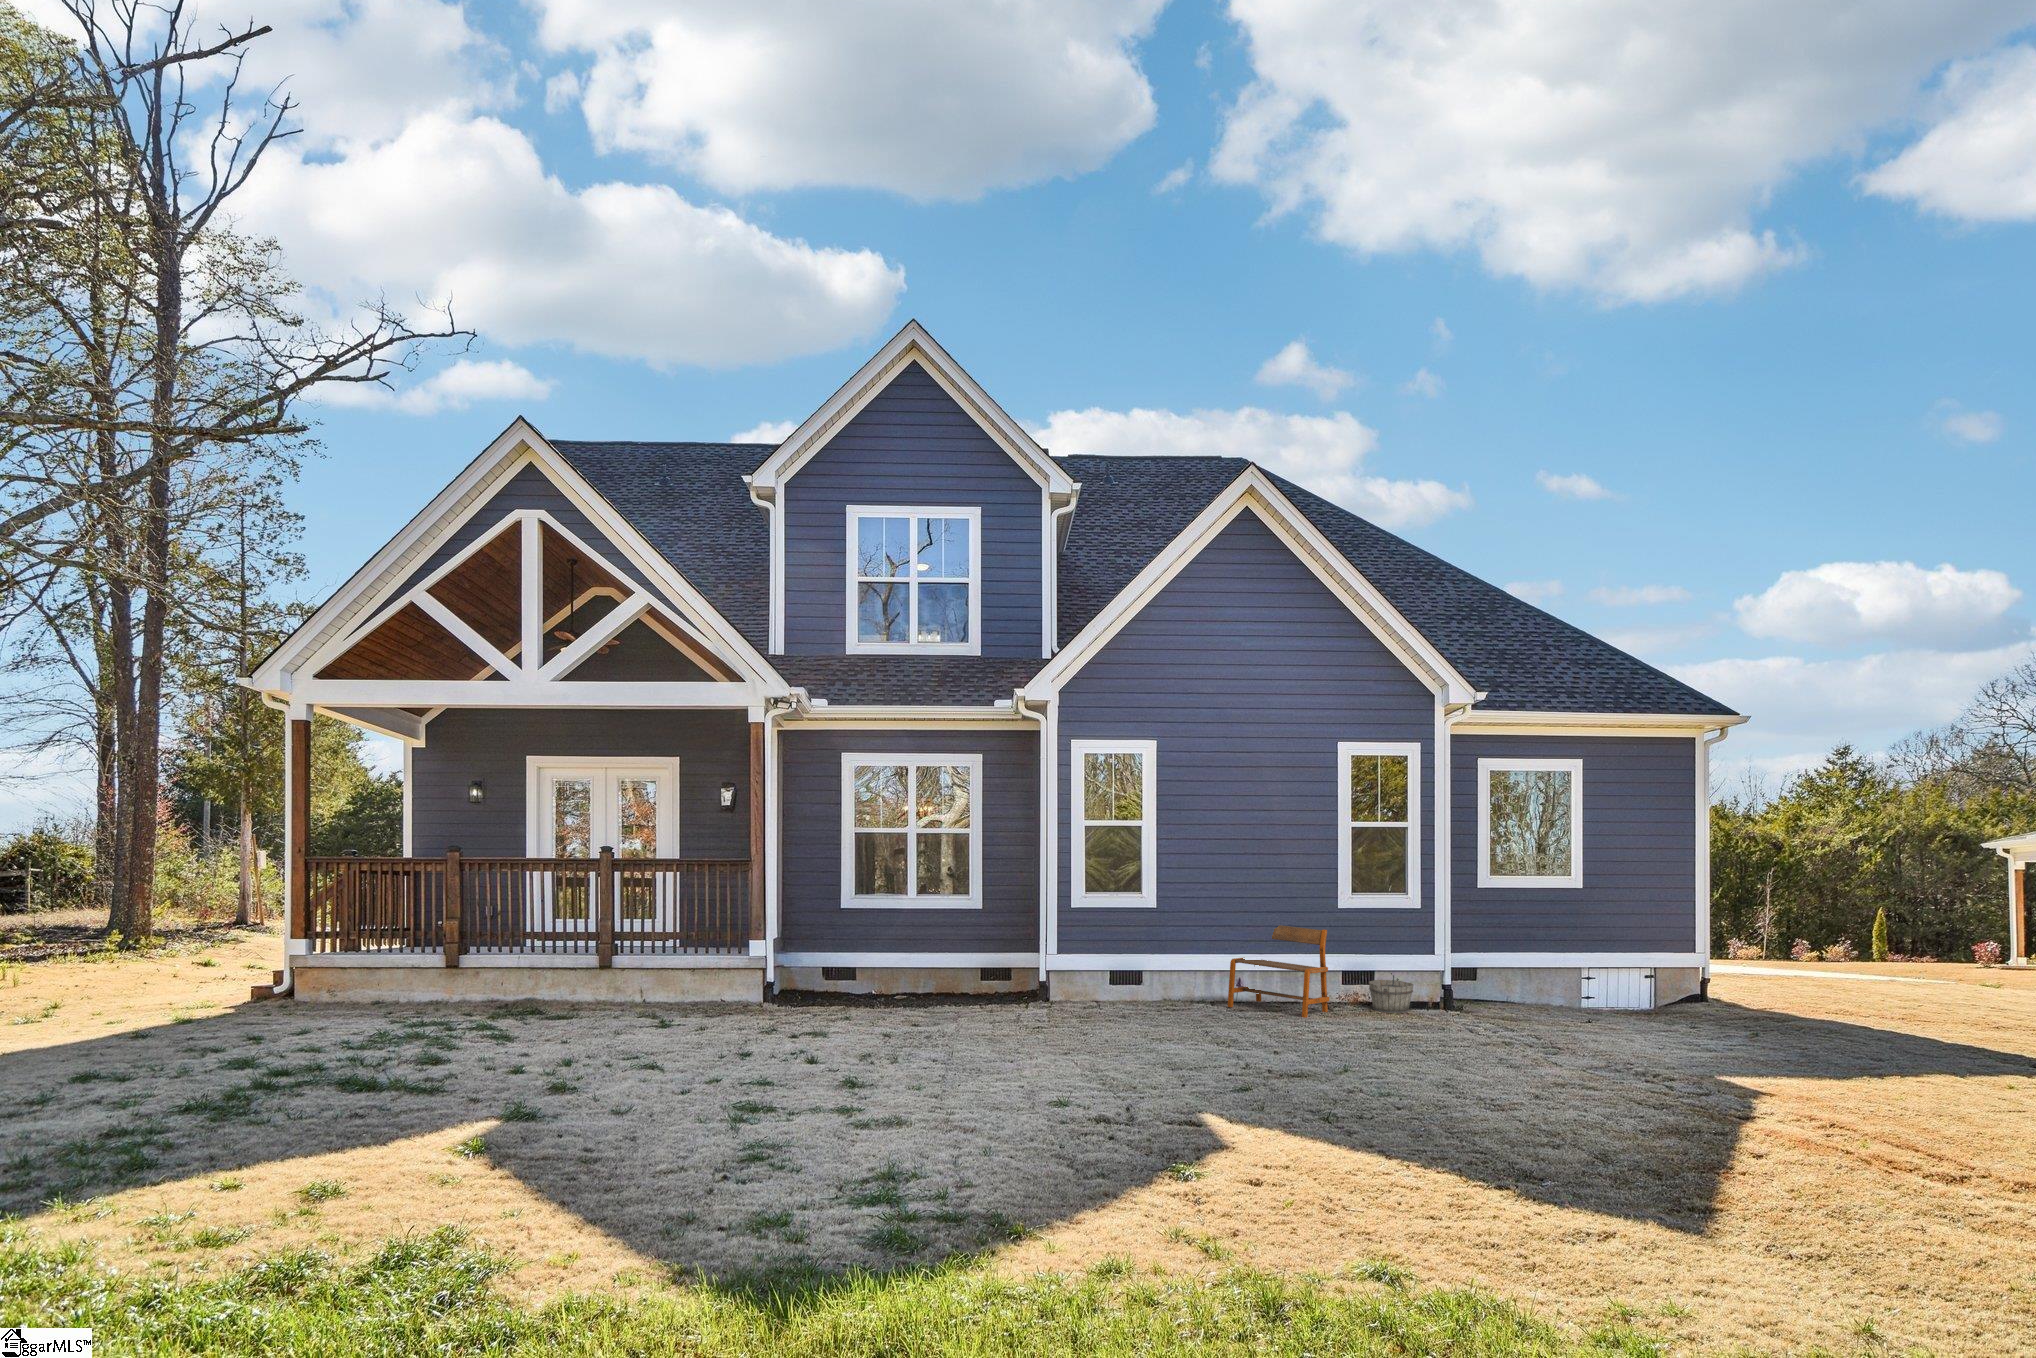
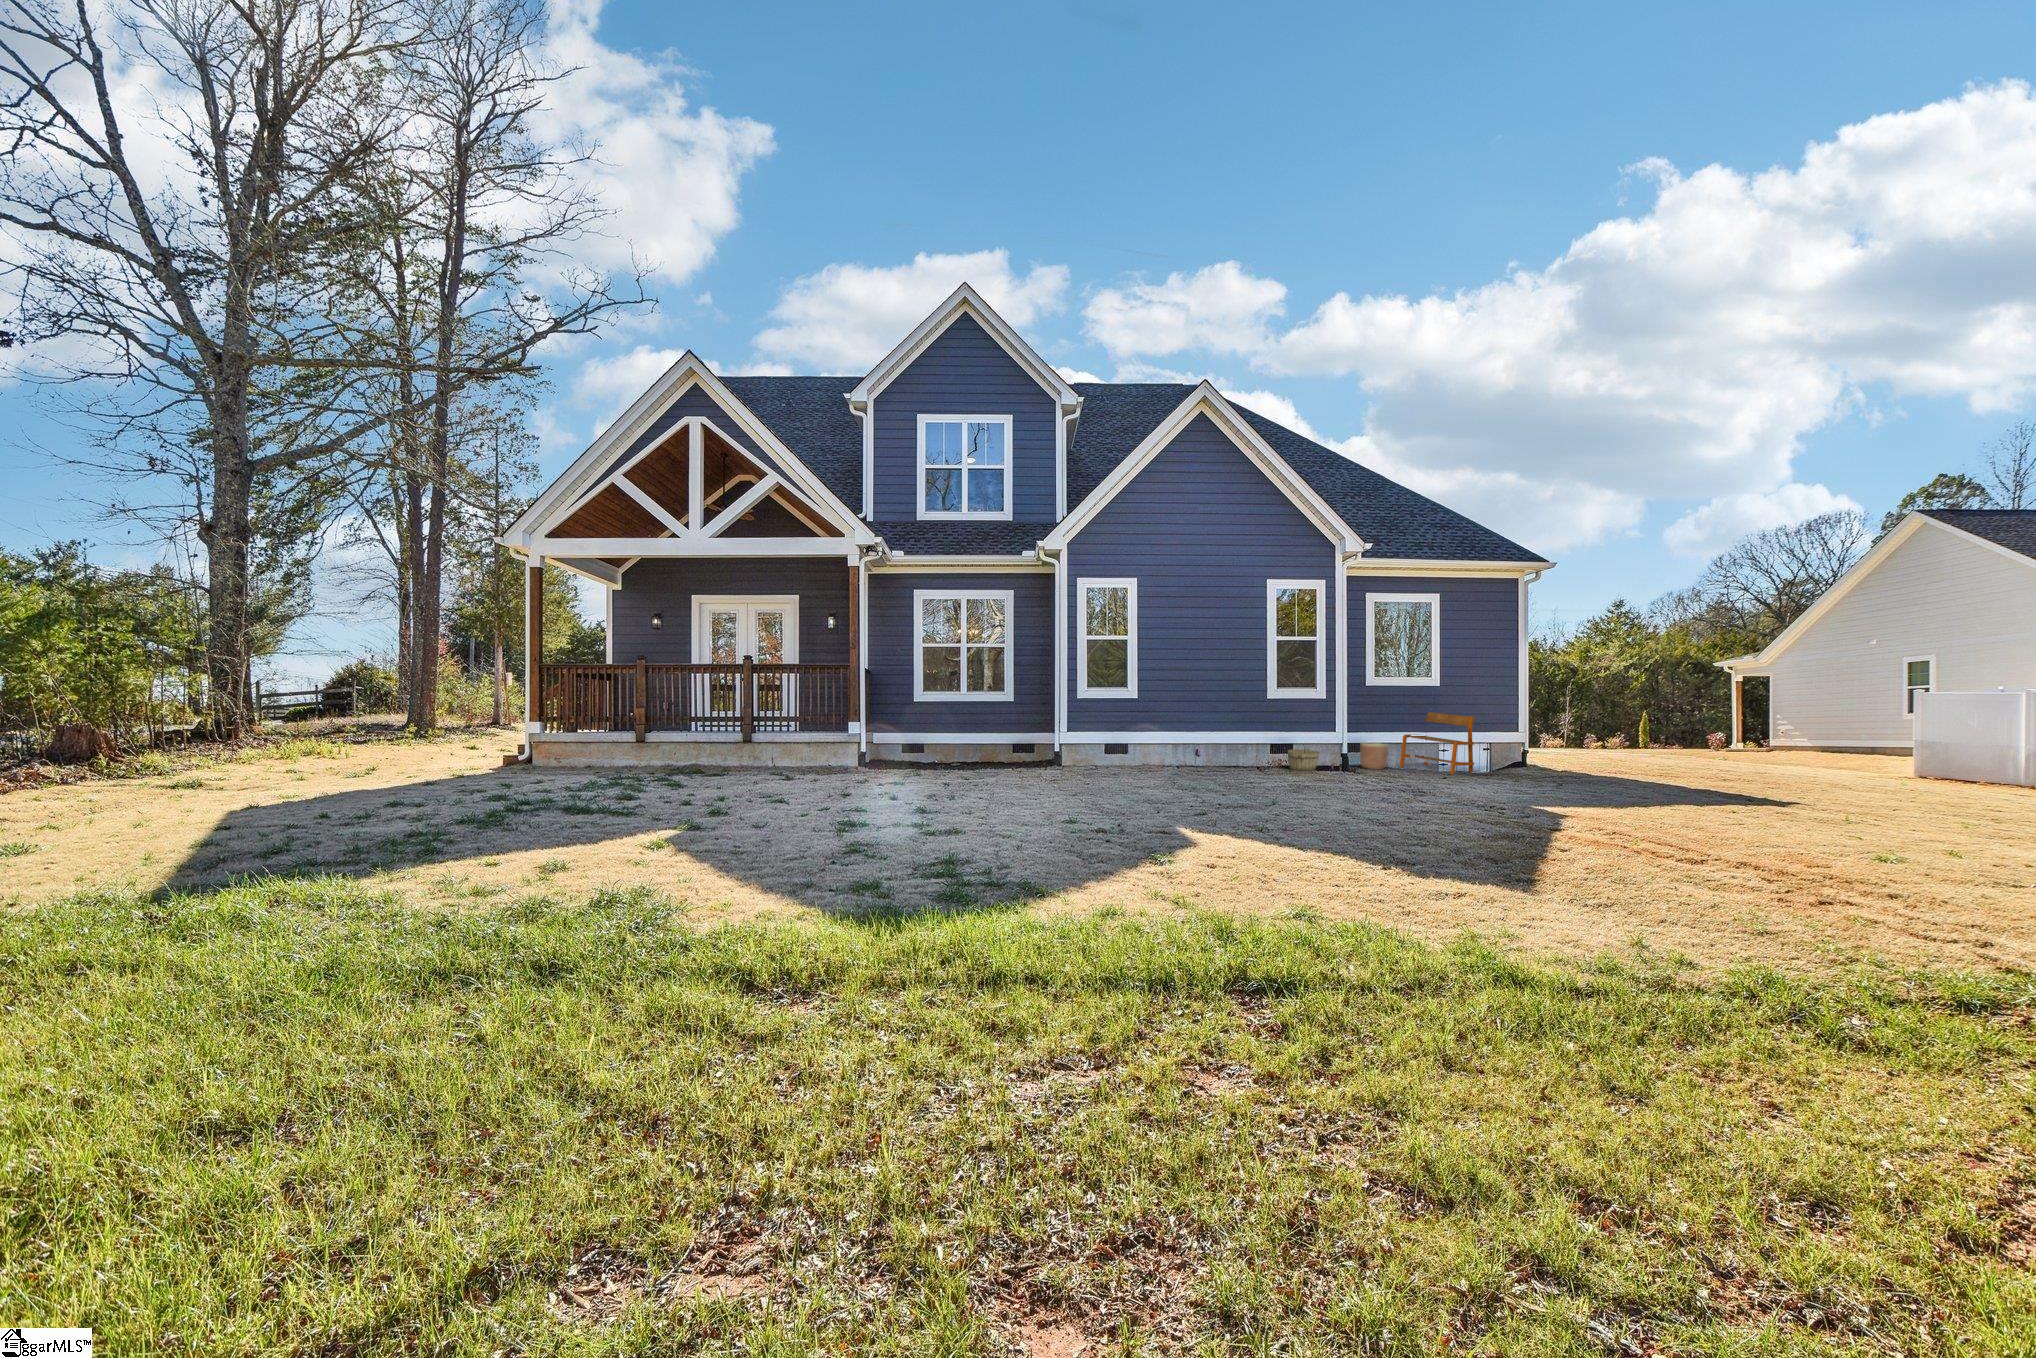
bench: present [1228,925,1329,1018] -> present [1400,712,1474,774]
planter: none [1471,969,1510,1008] -> present [1360,743,1388,770]

